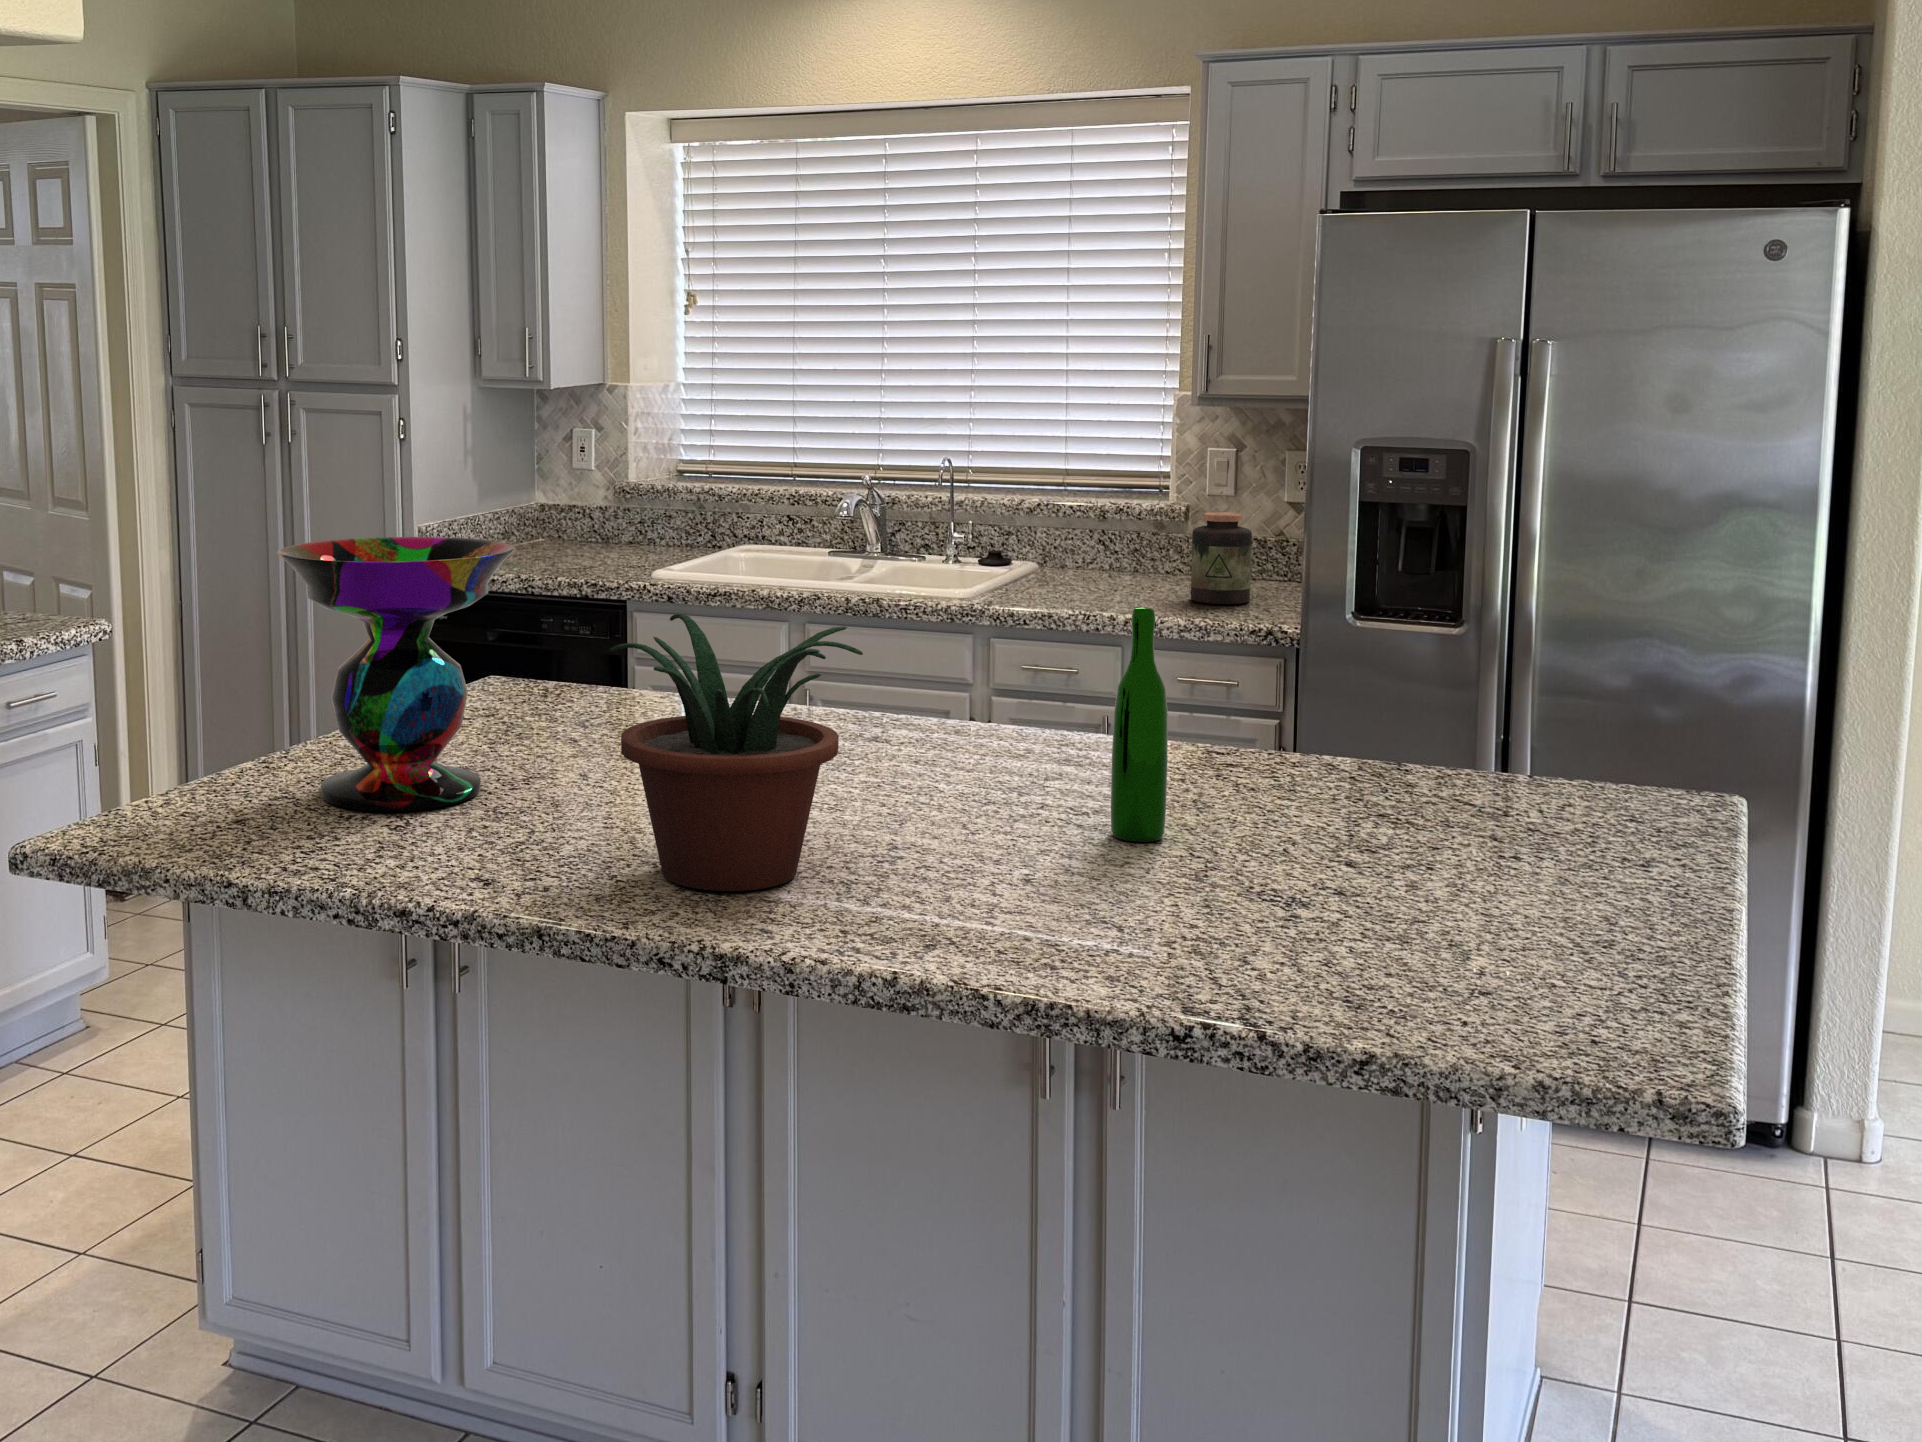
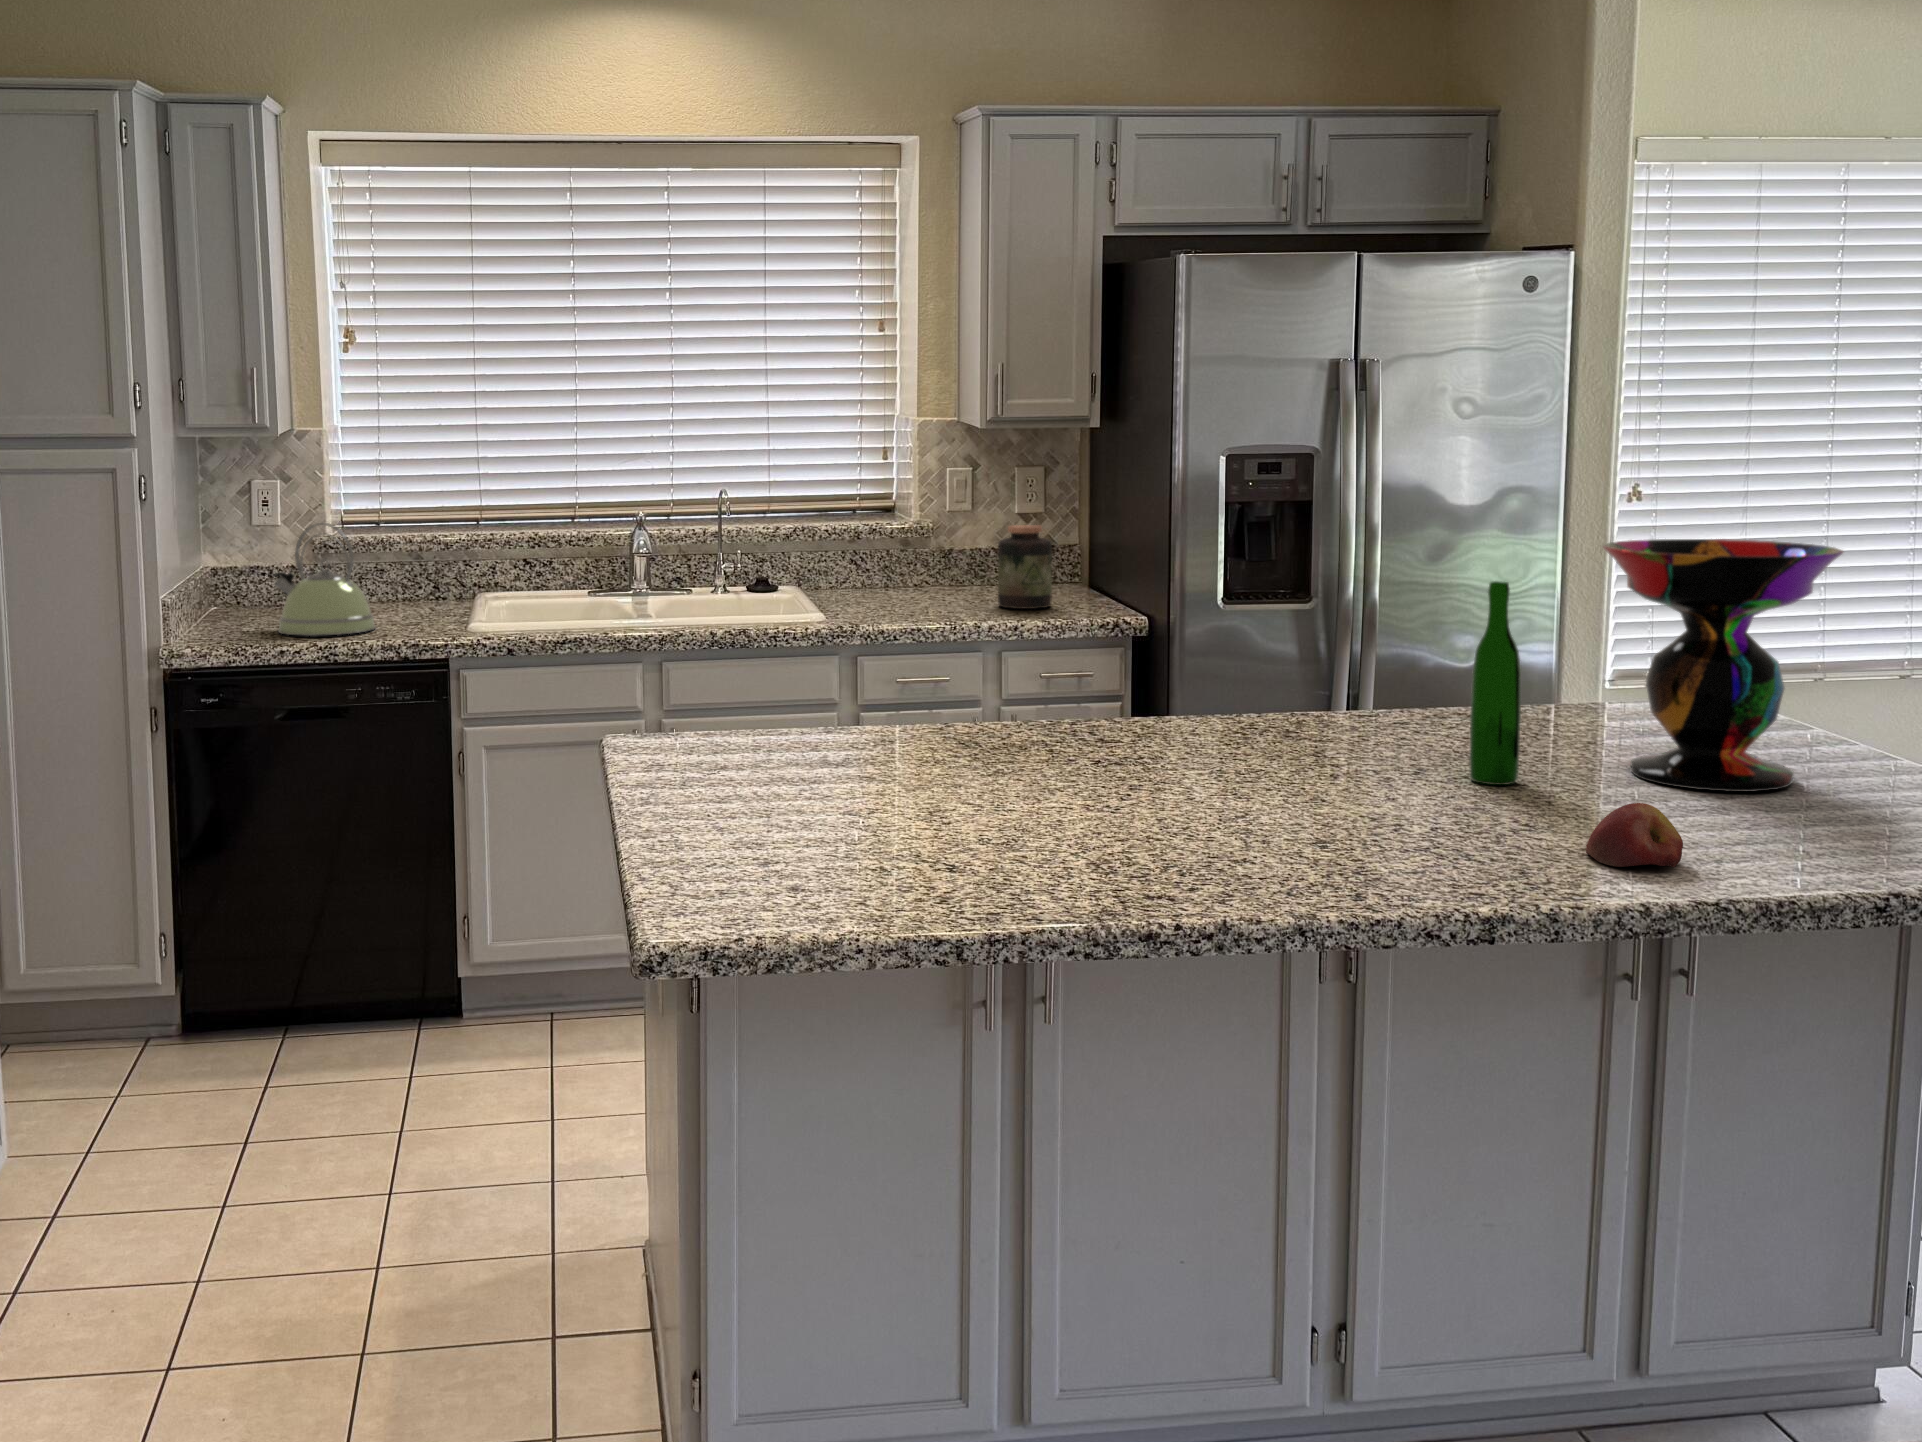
kettle: none [521,473,606,573] -> present [274,523,375,636]
decorative bowl: present [277,537,515,811] -> present [1602,539,1843,792]
potted plant: present [610,614,863,891] -> none [1184,612,1463,871]
apple: none [966,870,1061,950] -> present [1586,803,1683,867]

